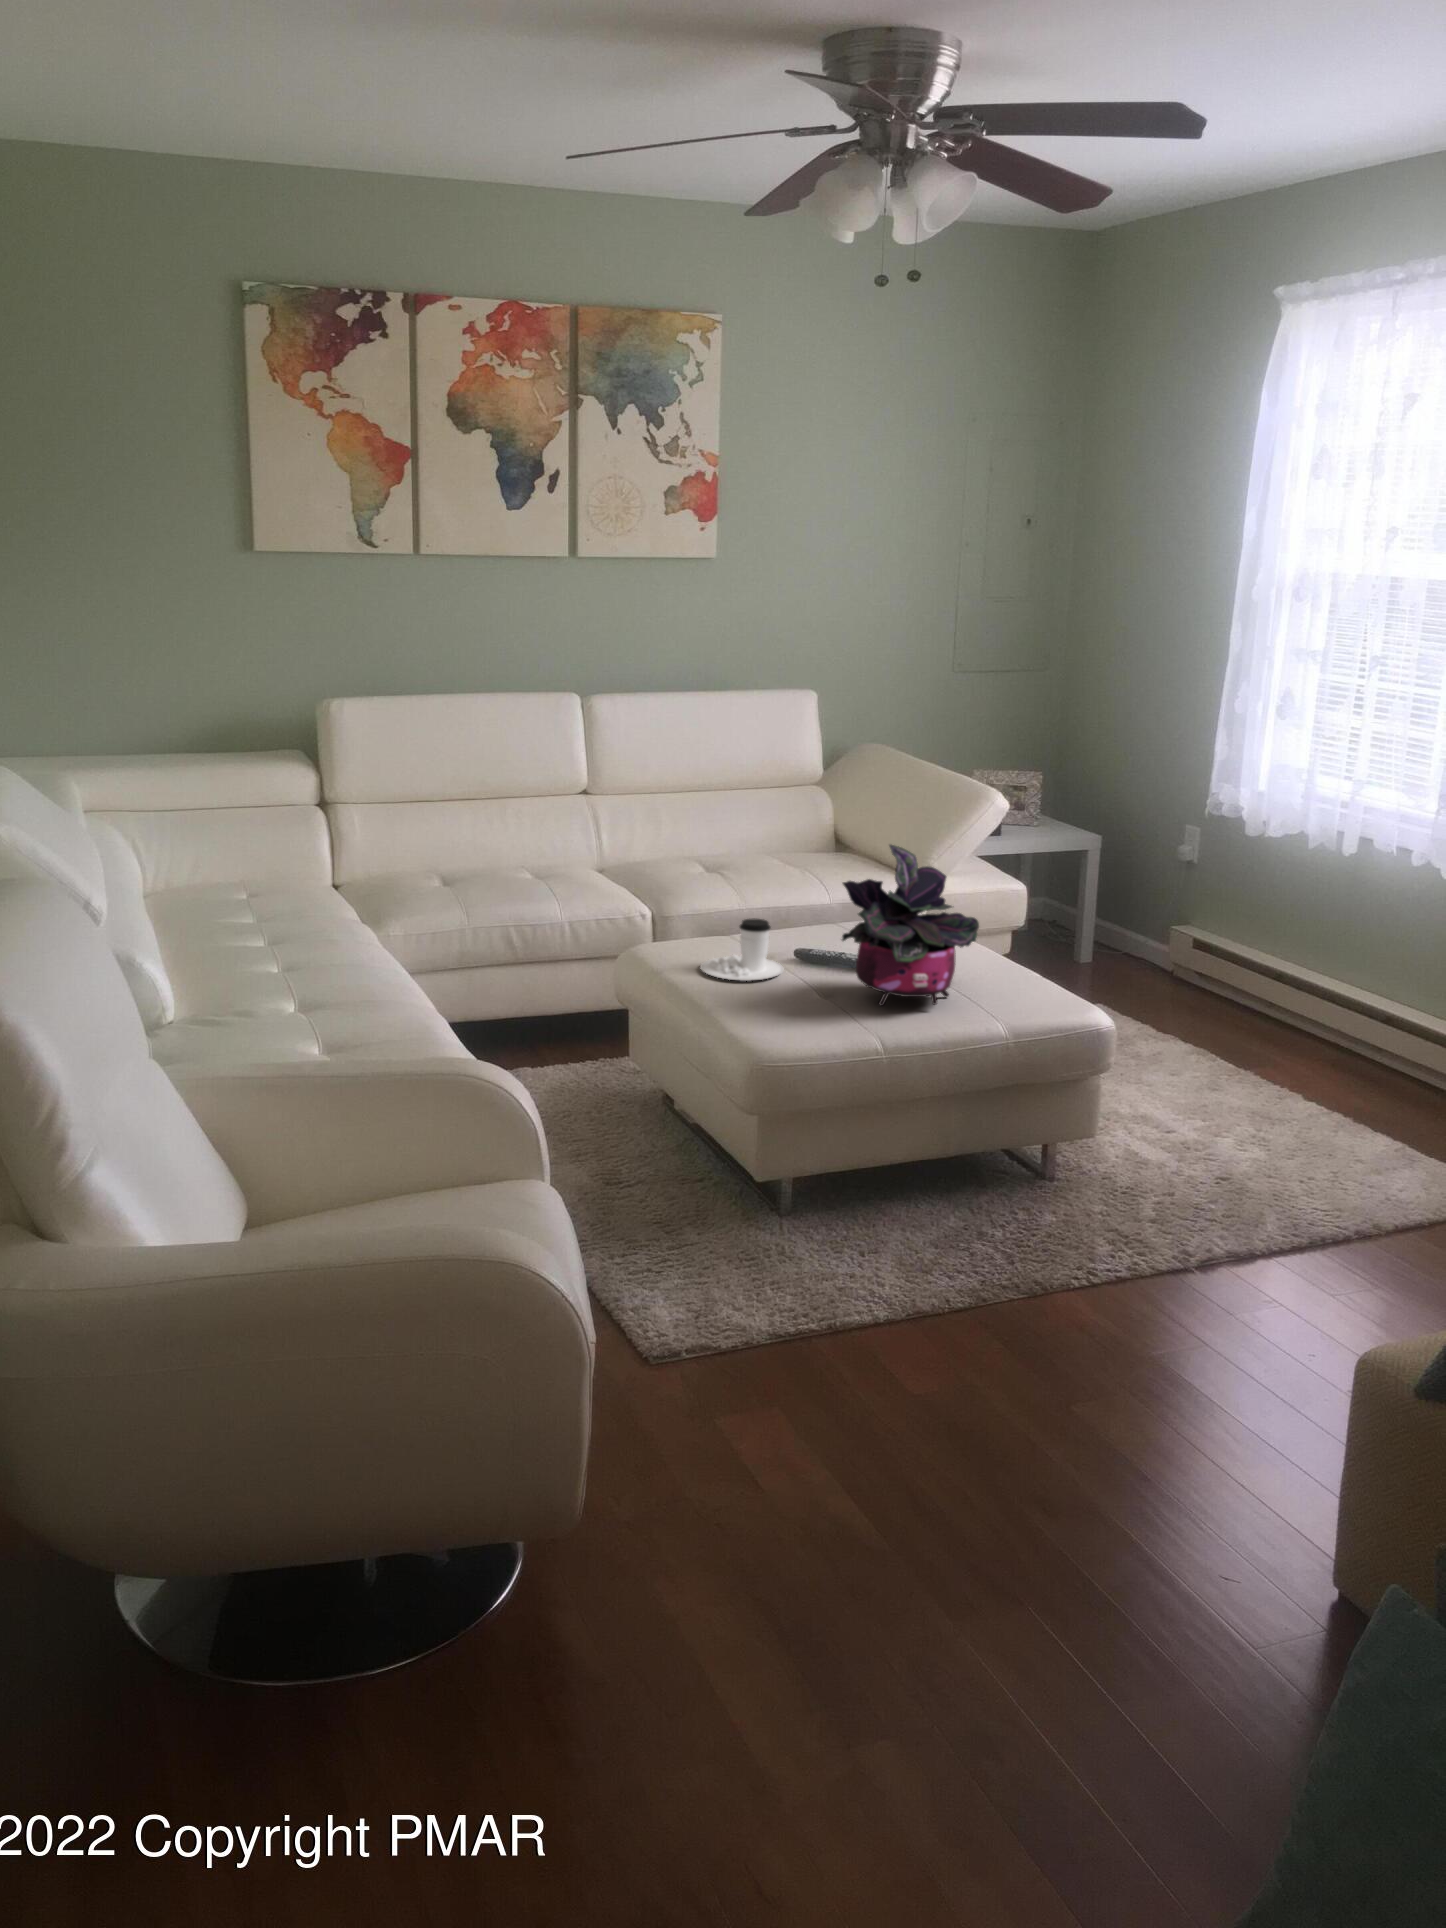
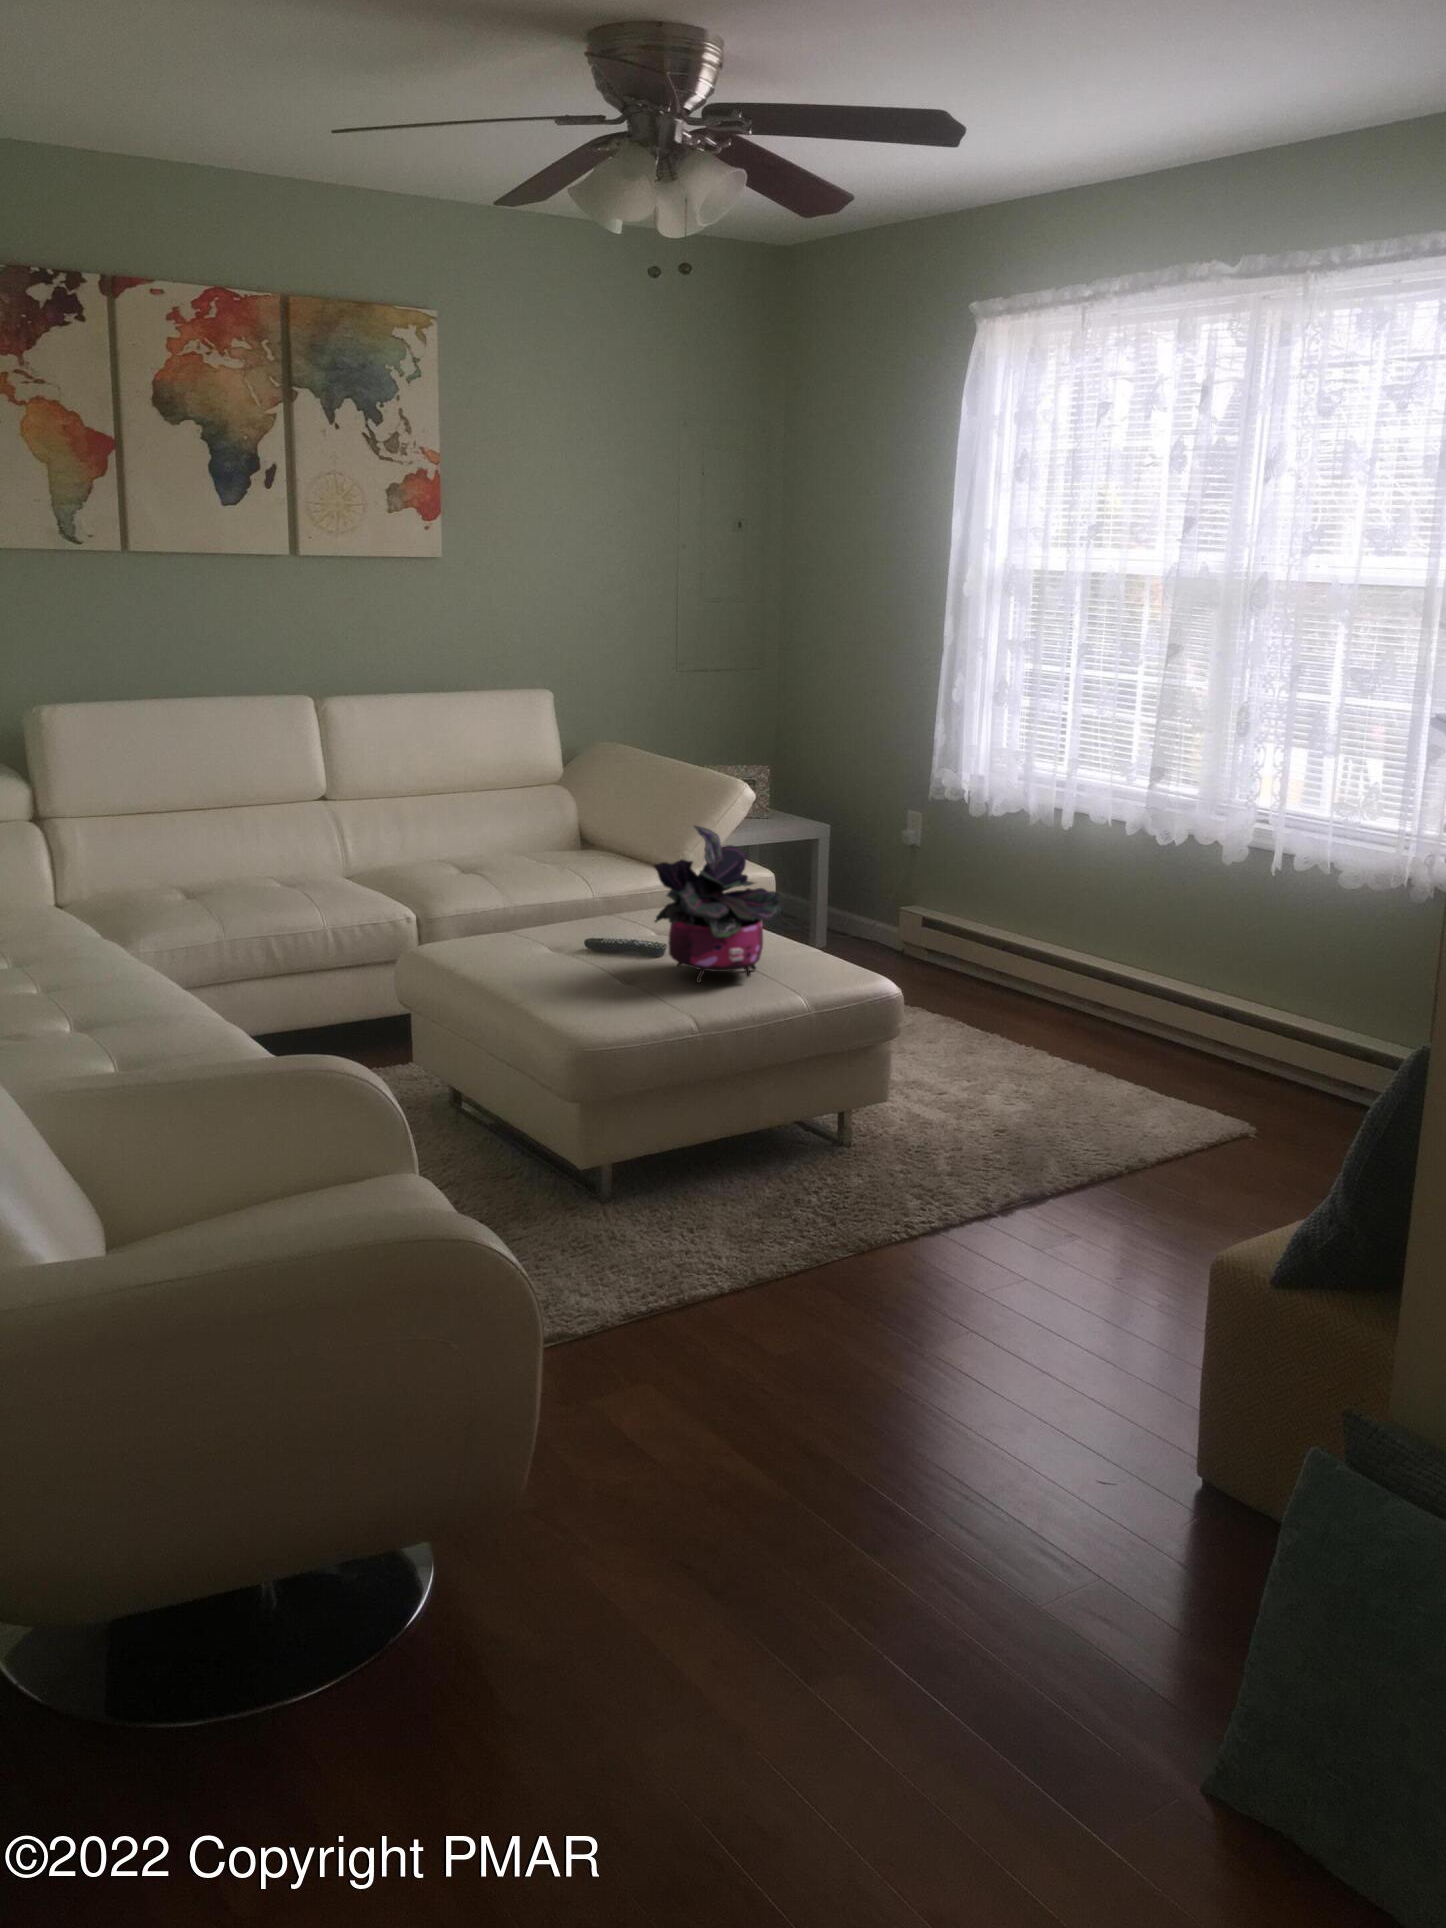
coffee cup: present [700,918,784,981] -> none [506,908,590,970]

